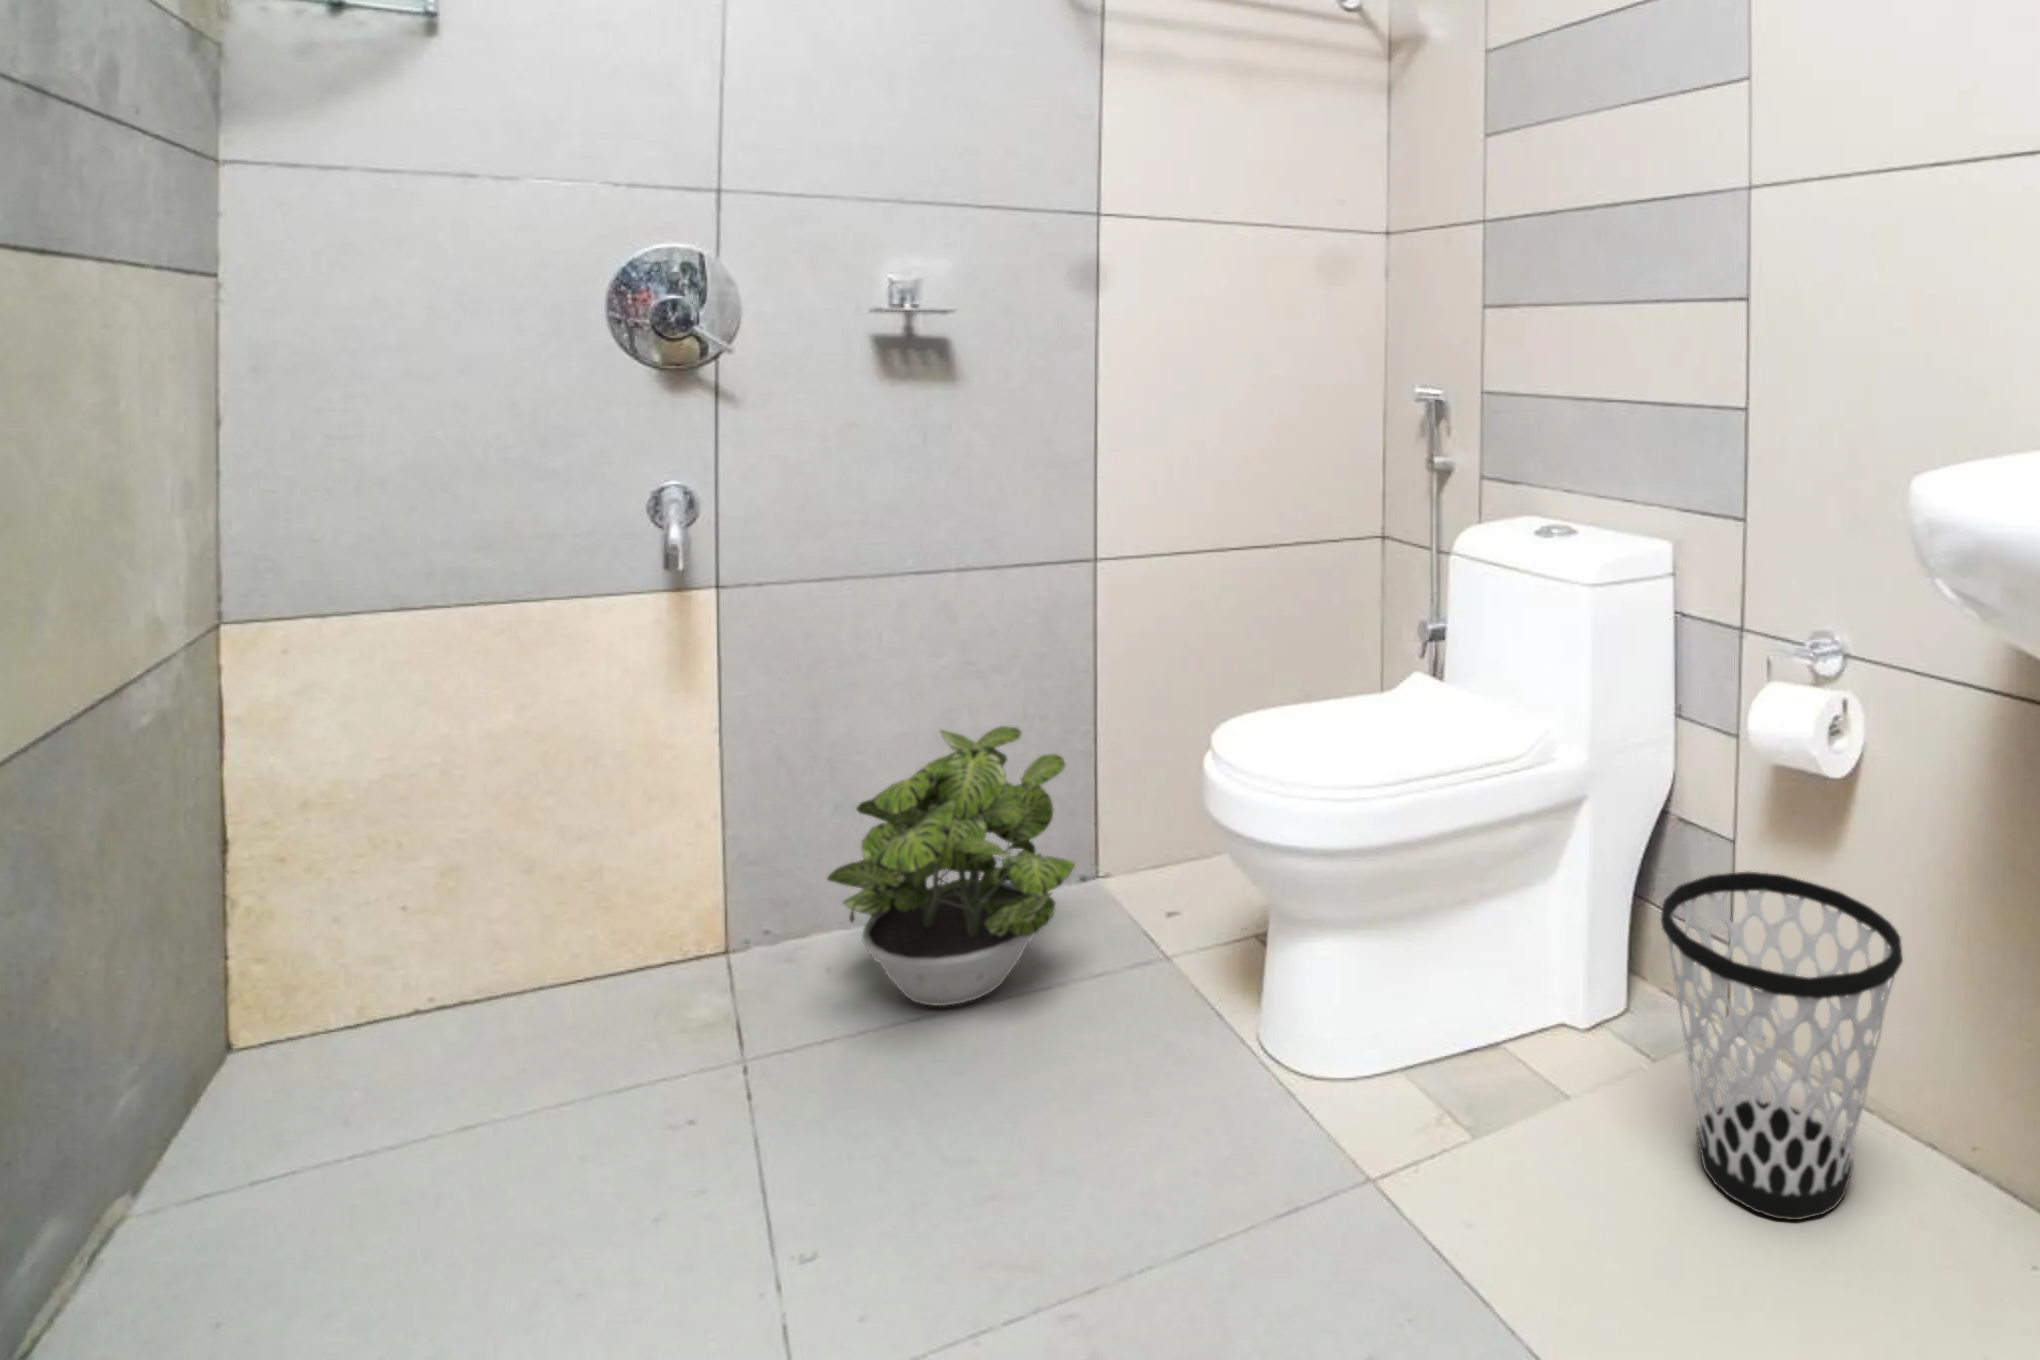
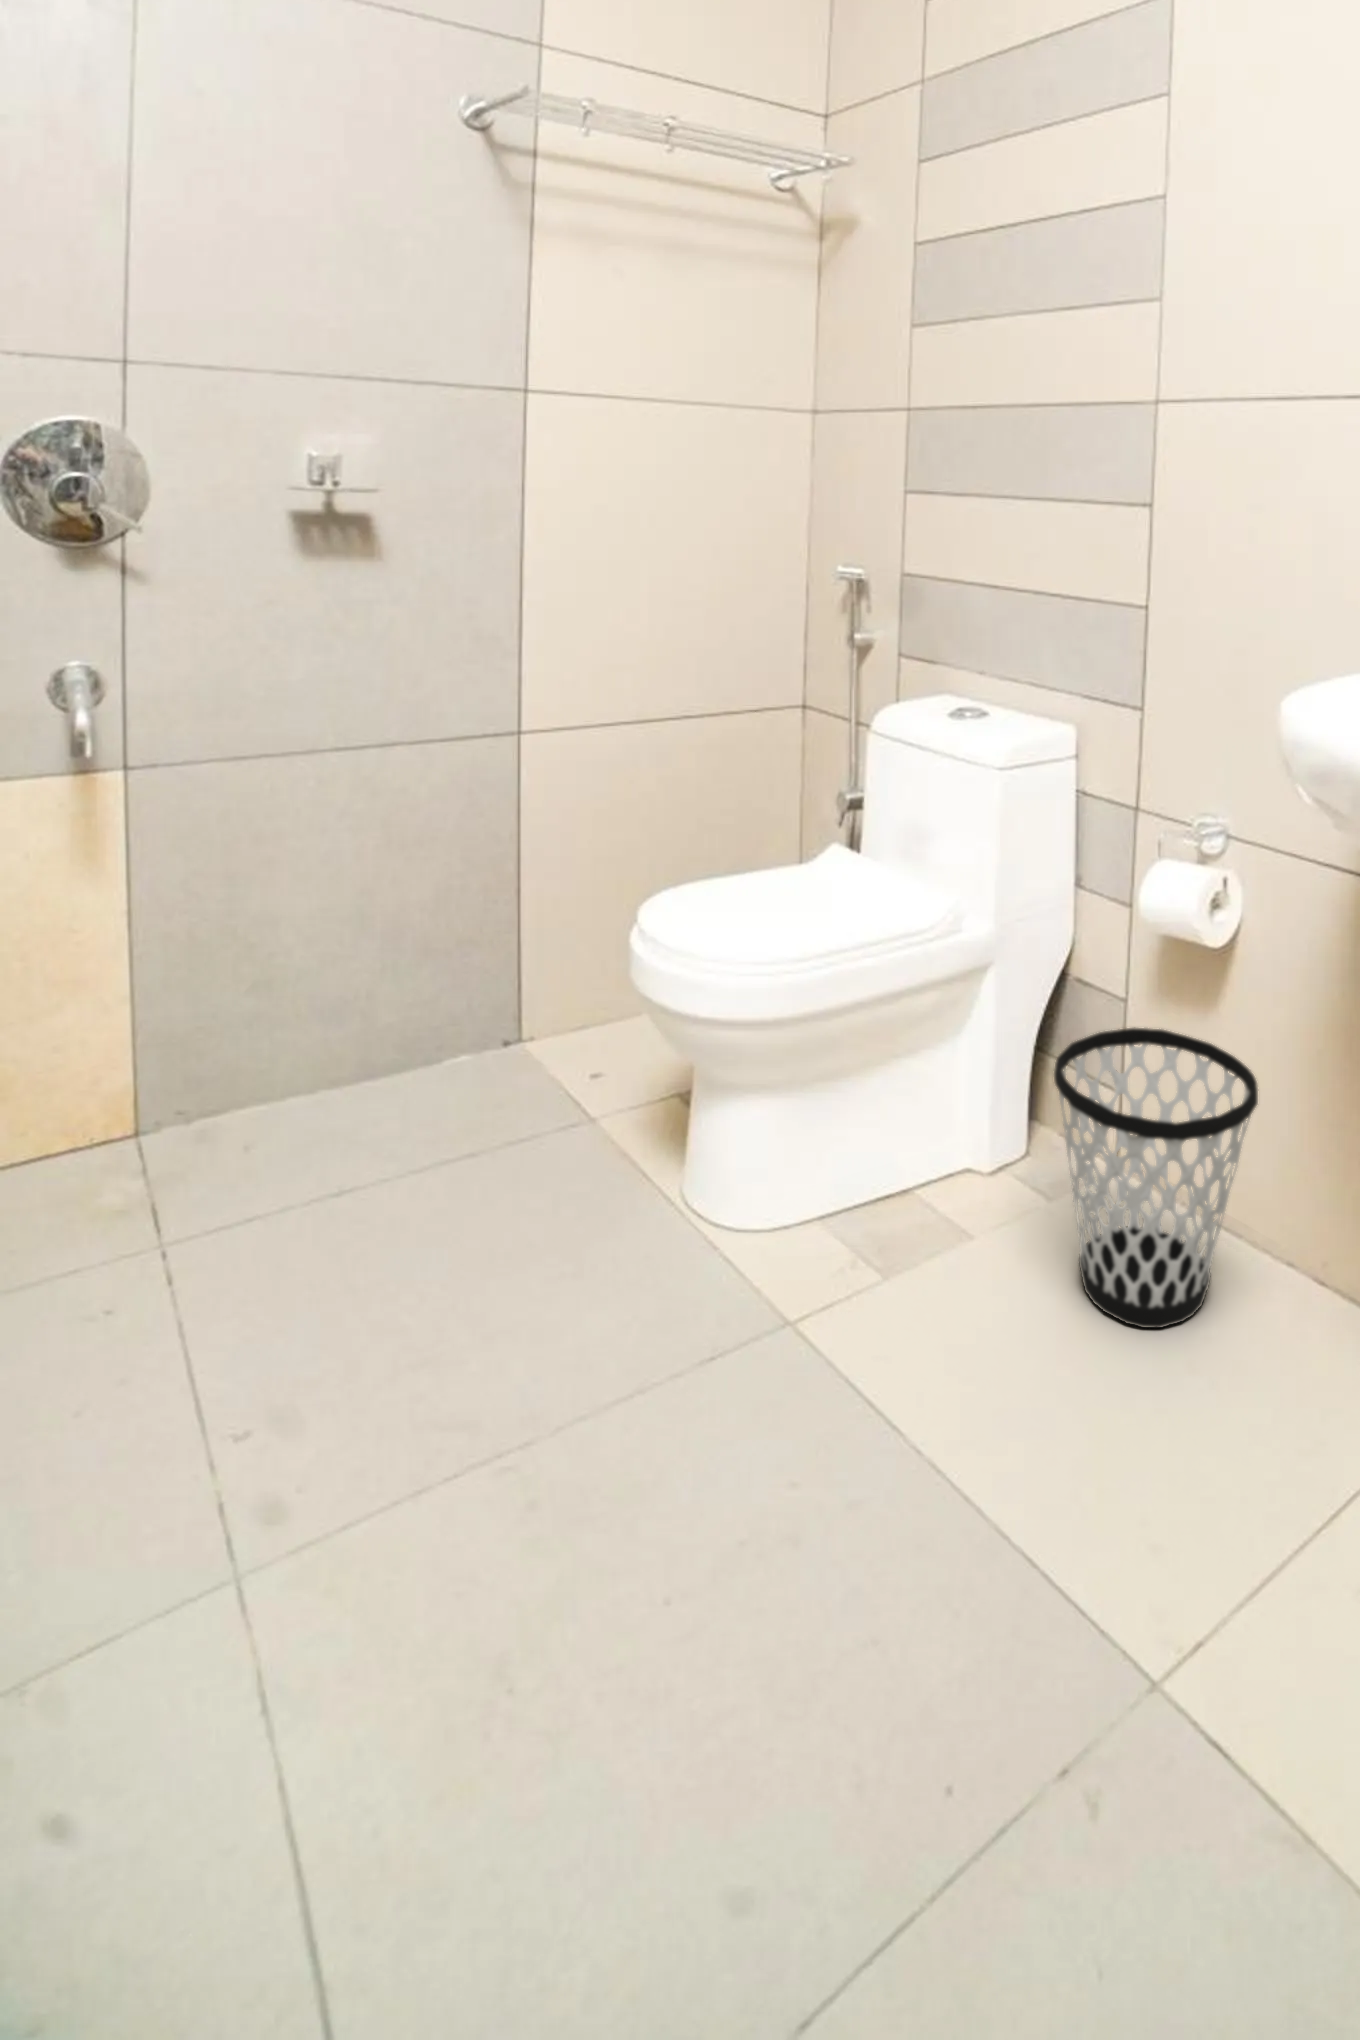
potted plant: present [827,726,1075,1006] -> none [247,902,501,1178]

